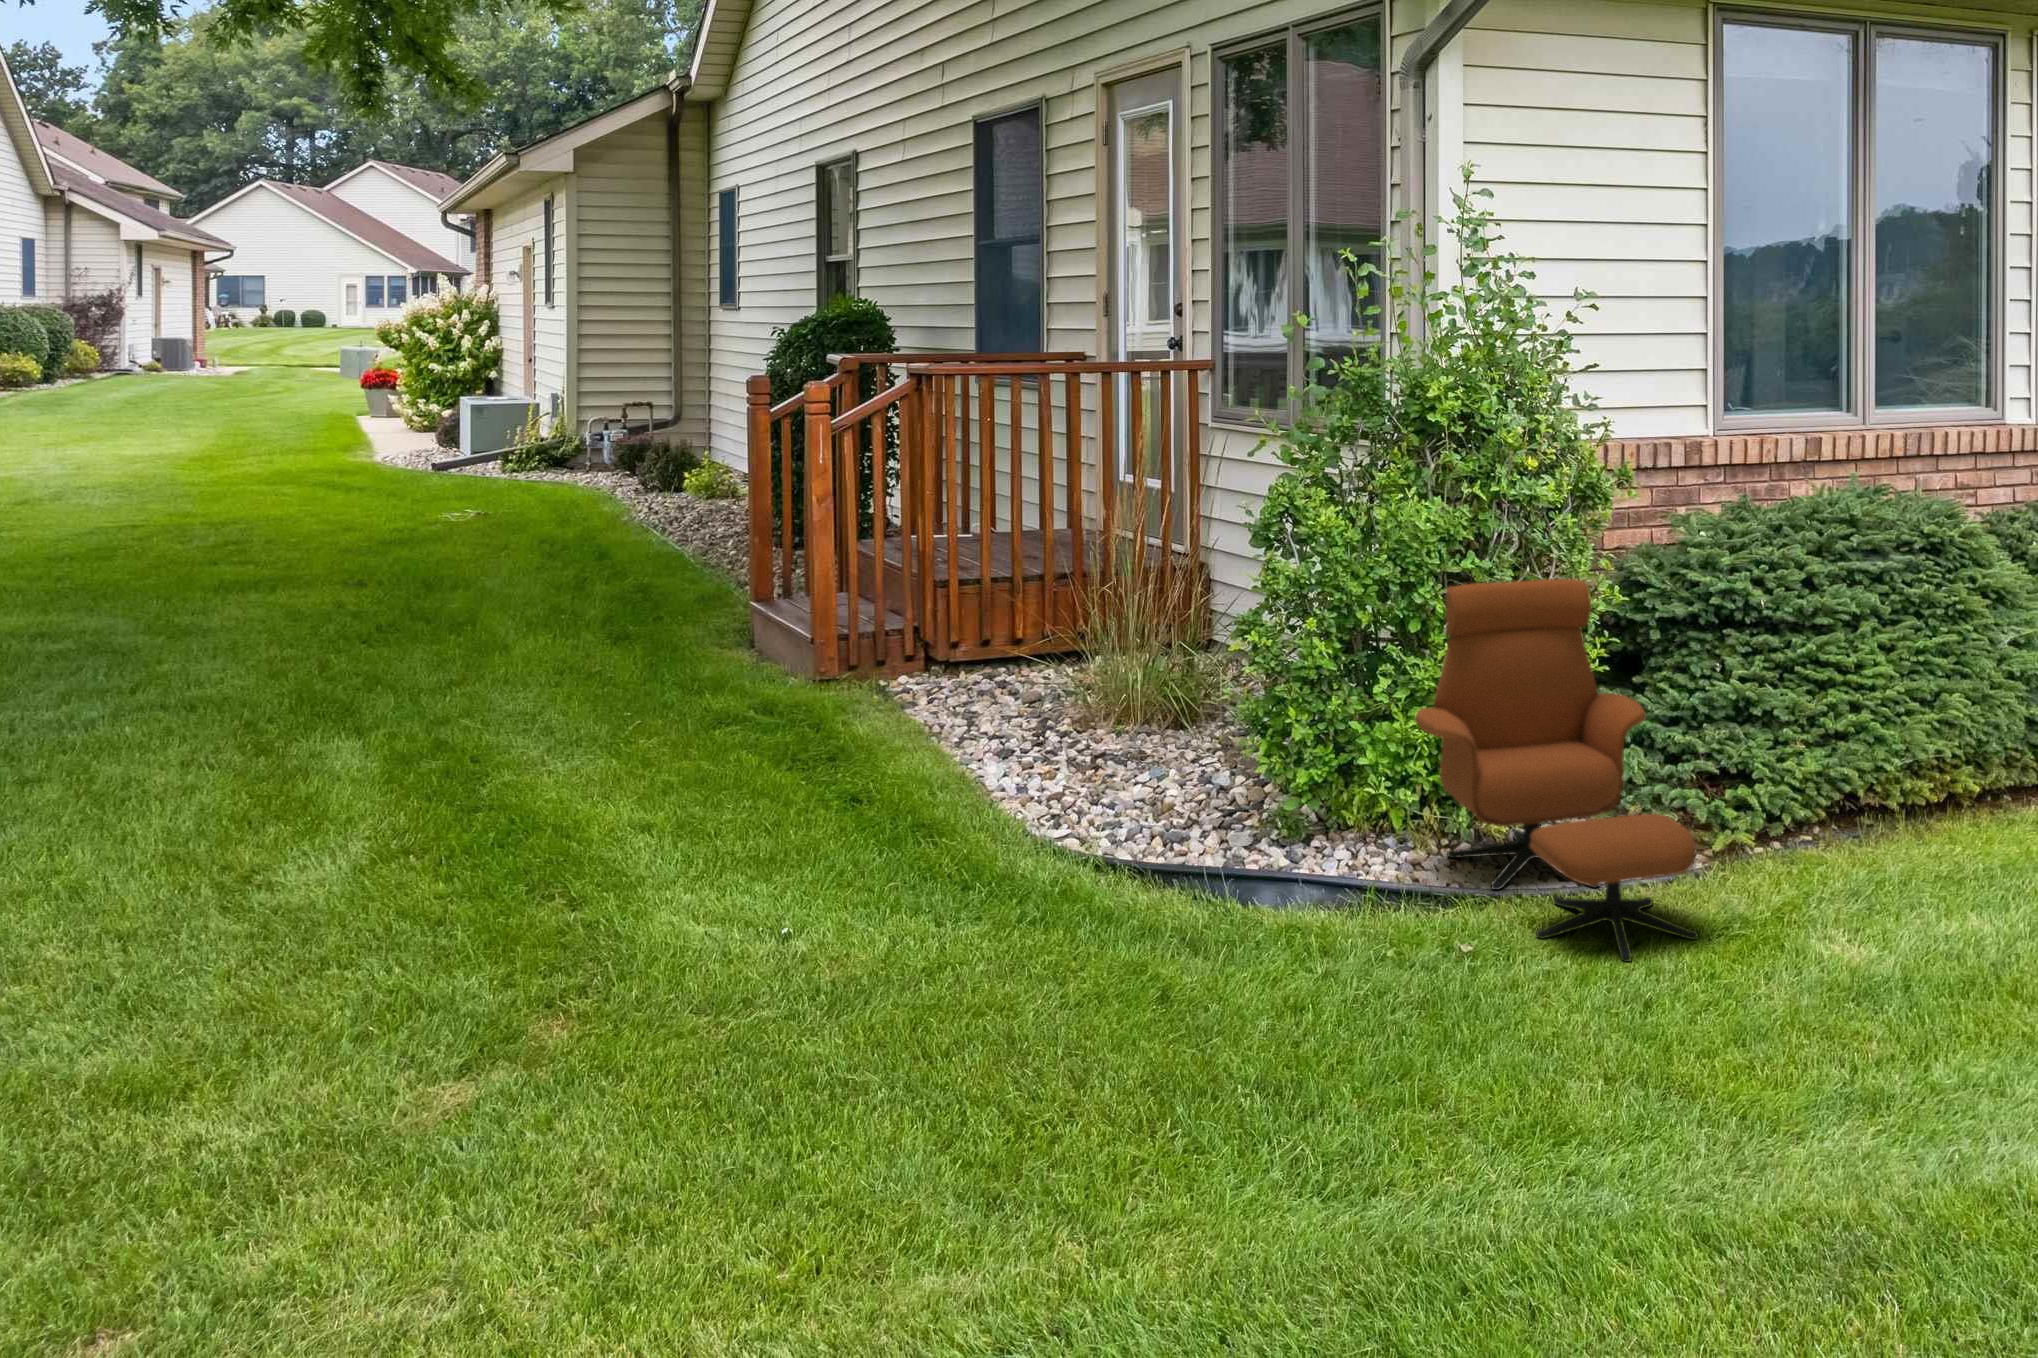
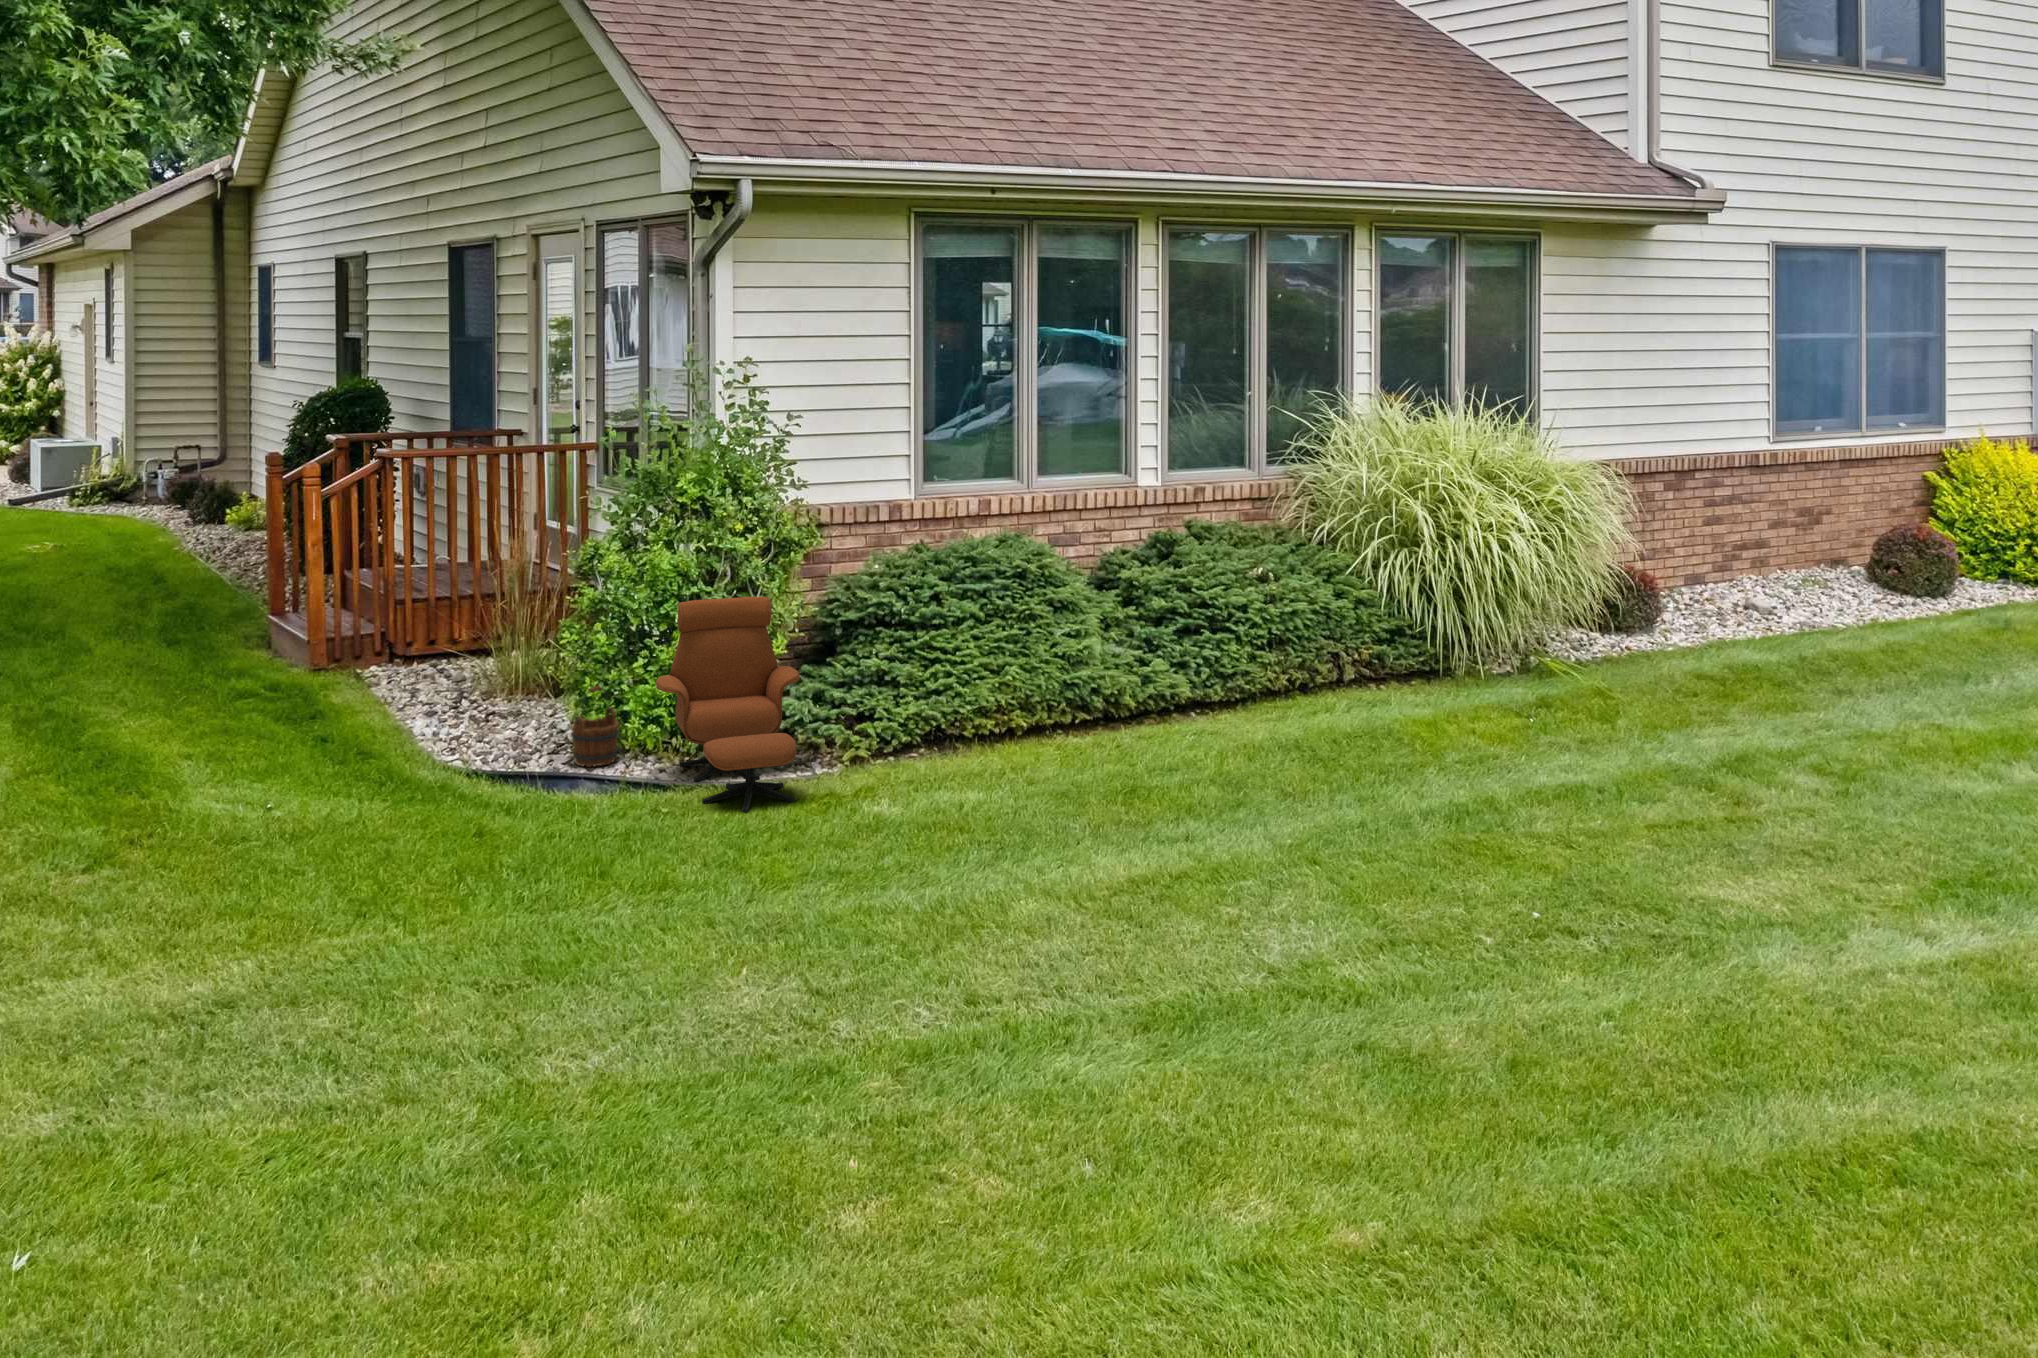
wooden bucket: none [1266,721,1342,857] -> present [571,686,619,767]

